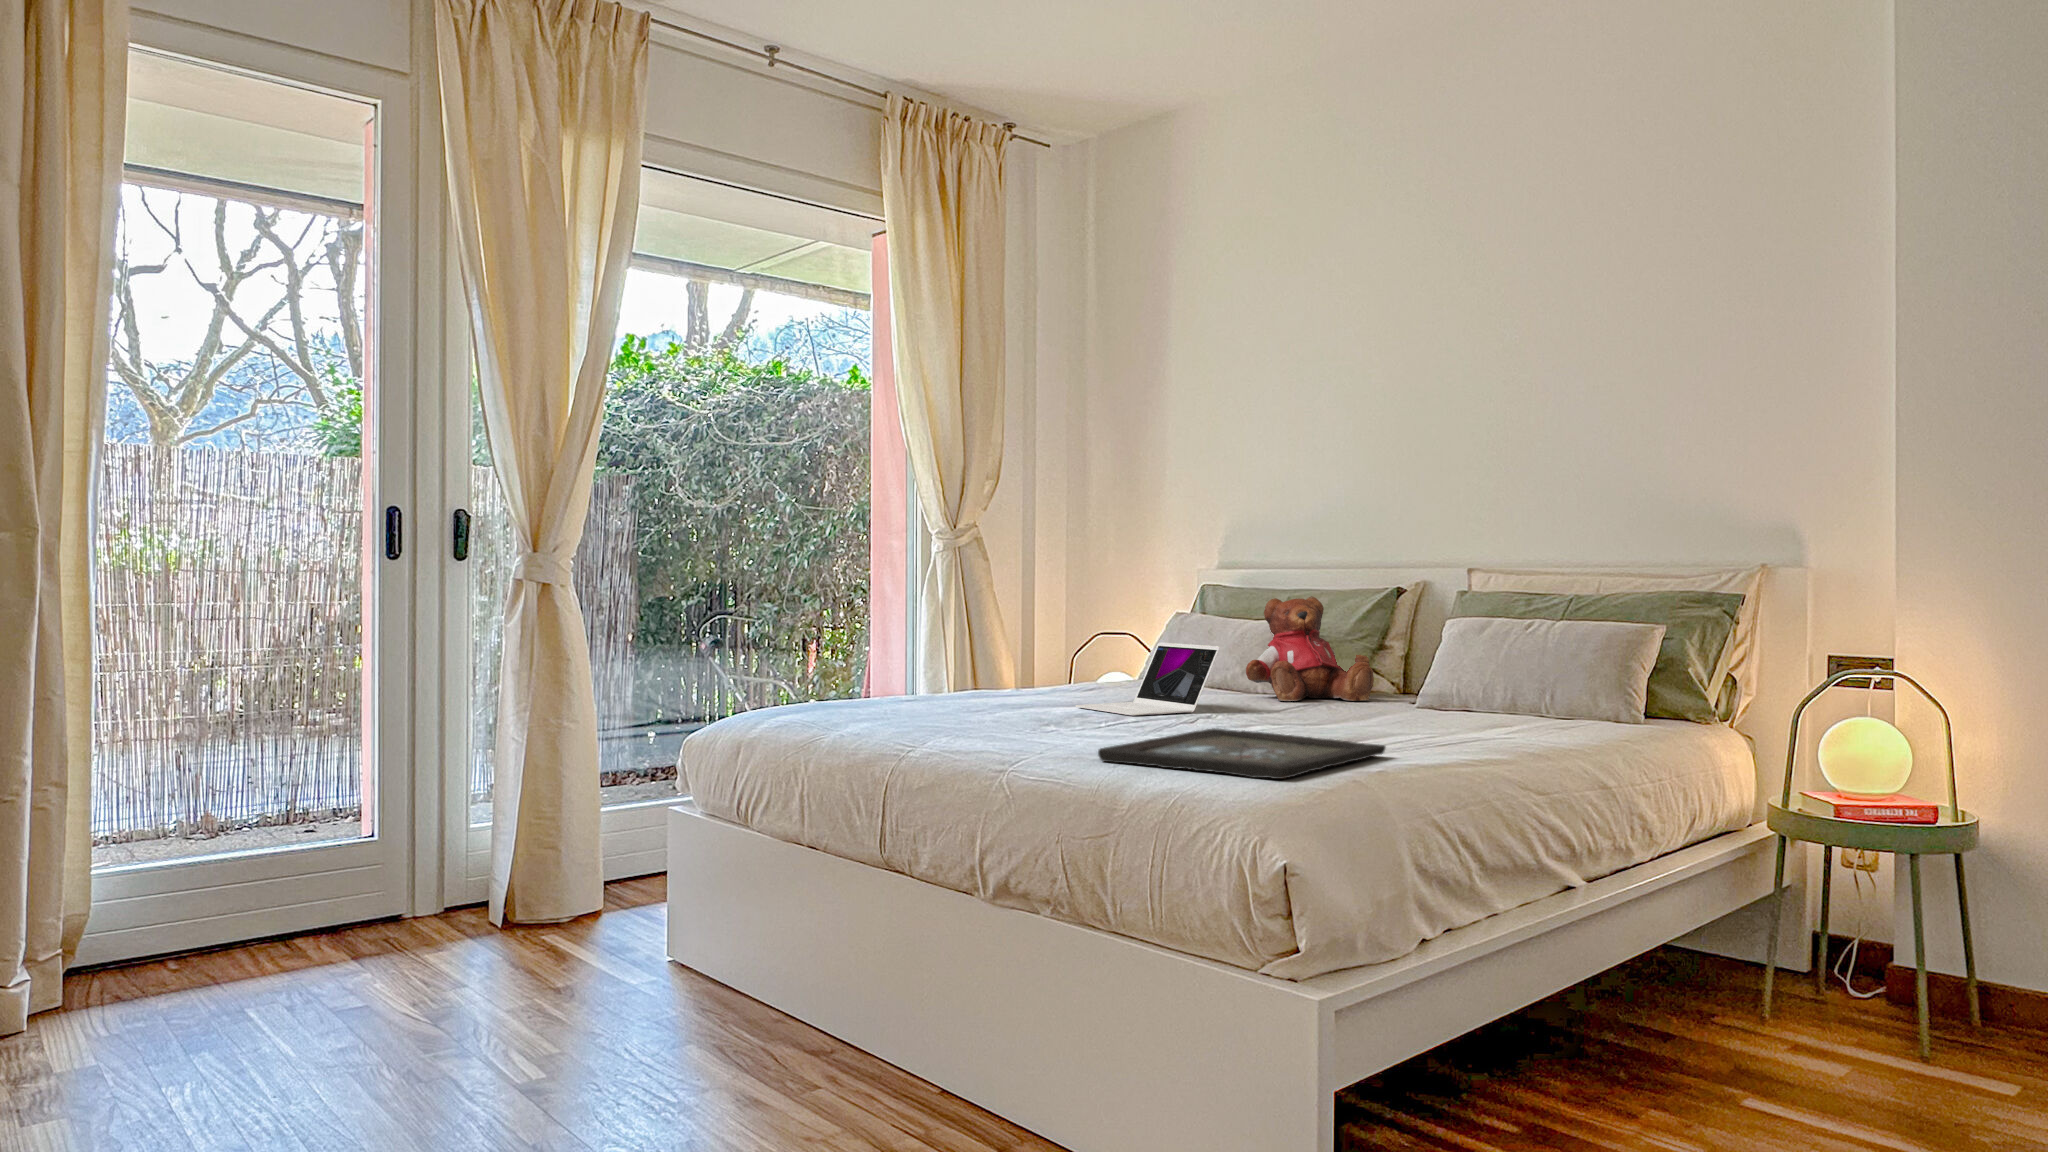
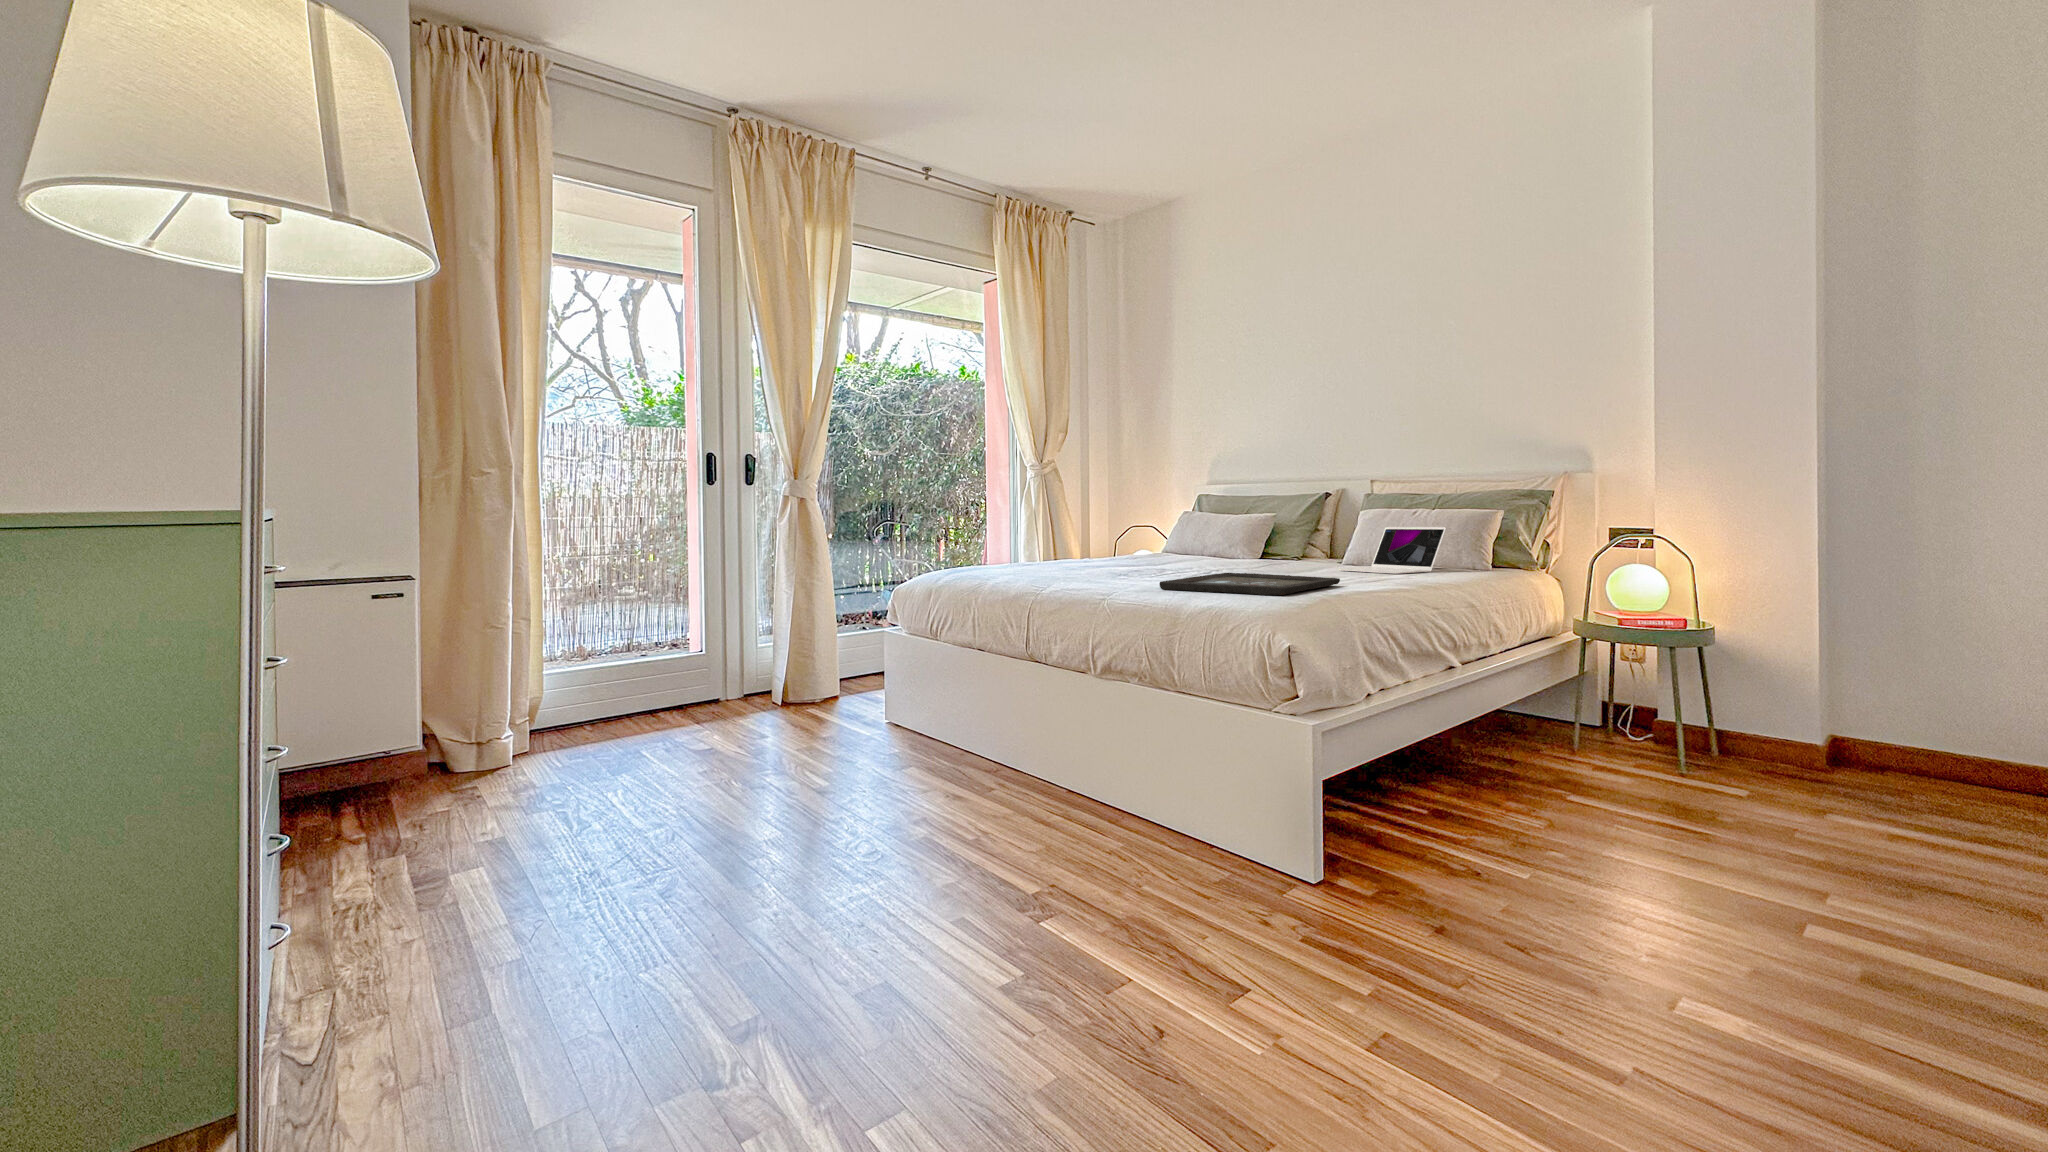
teddy bear: present [1246,596,1374,701] -> none [1232,500,1313,564]
laptop: present [1076,642,1219,716] -> present [1339,527,1446,574]

